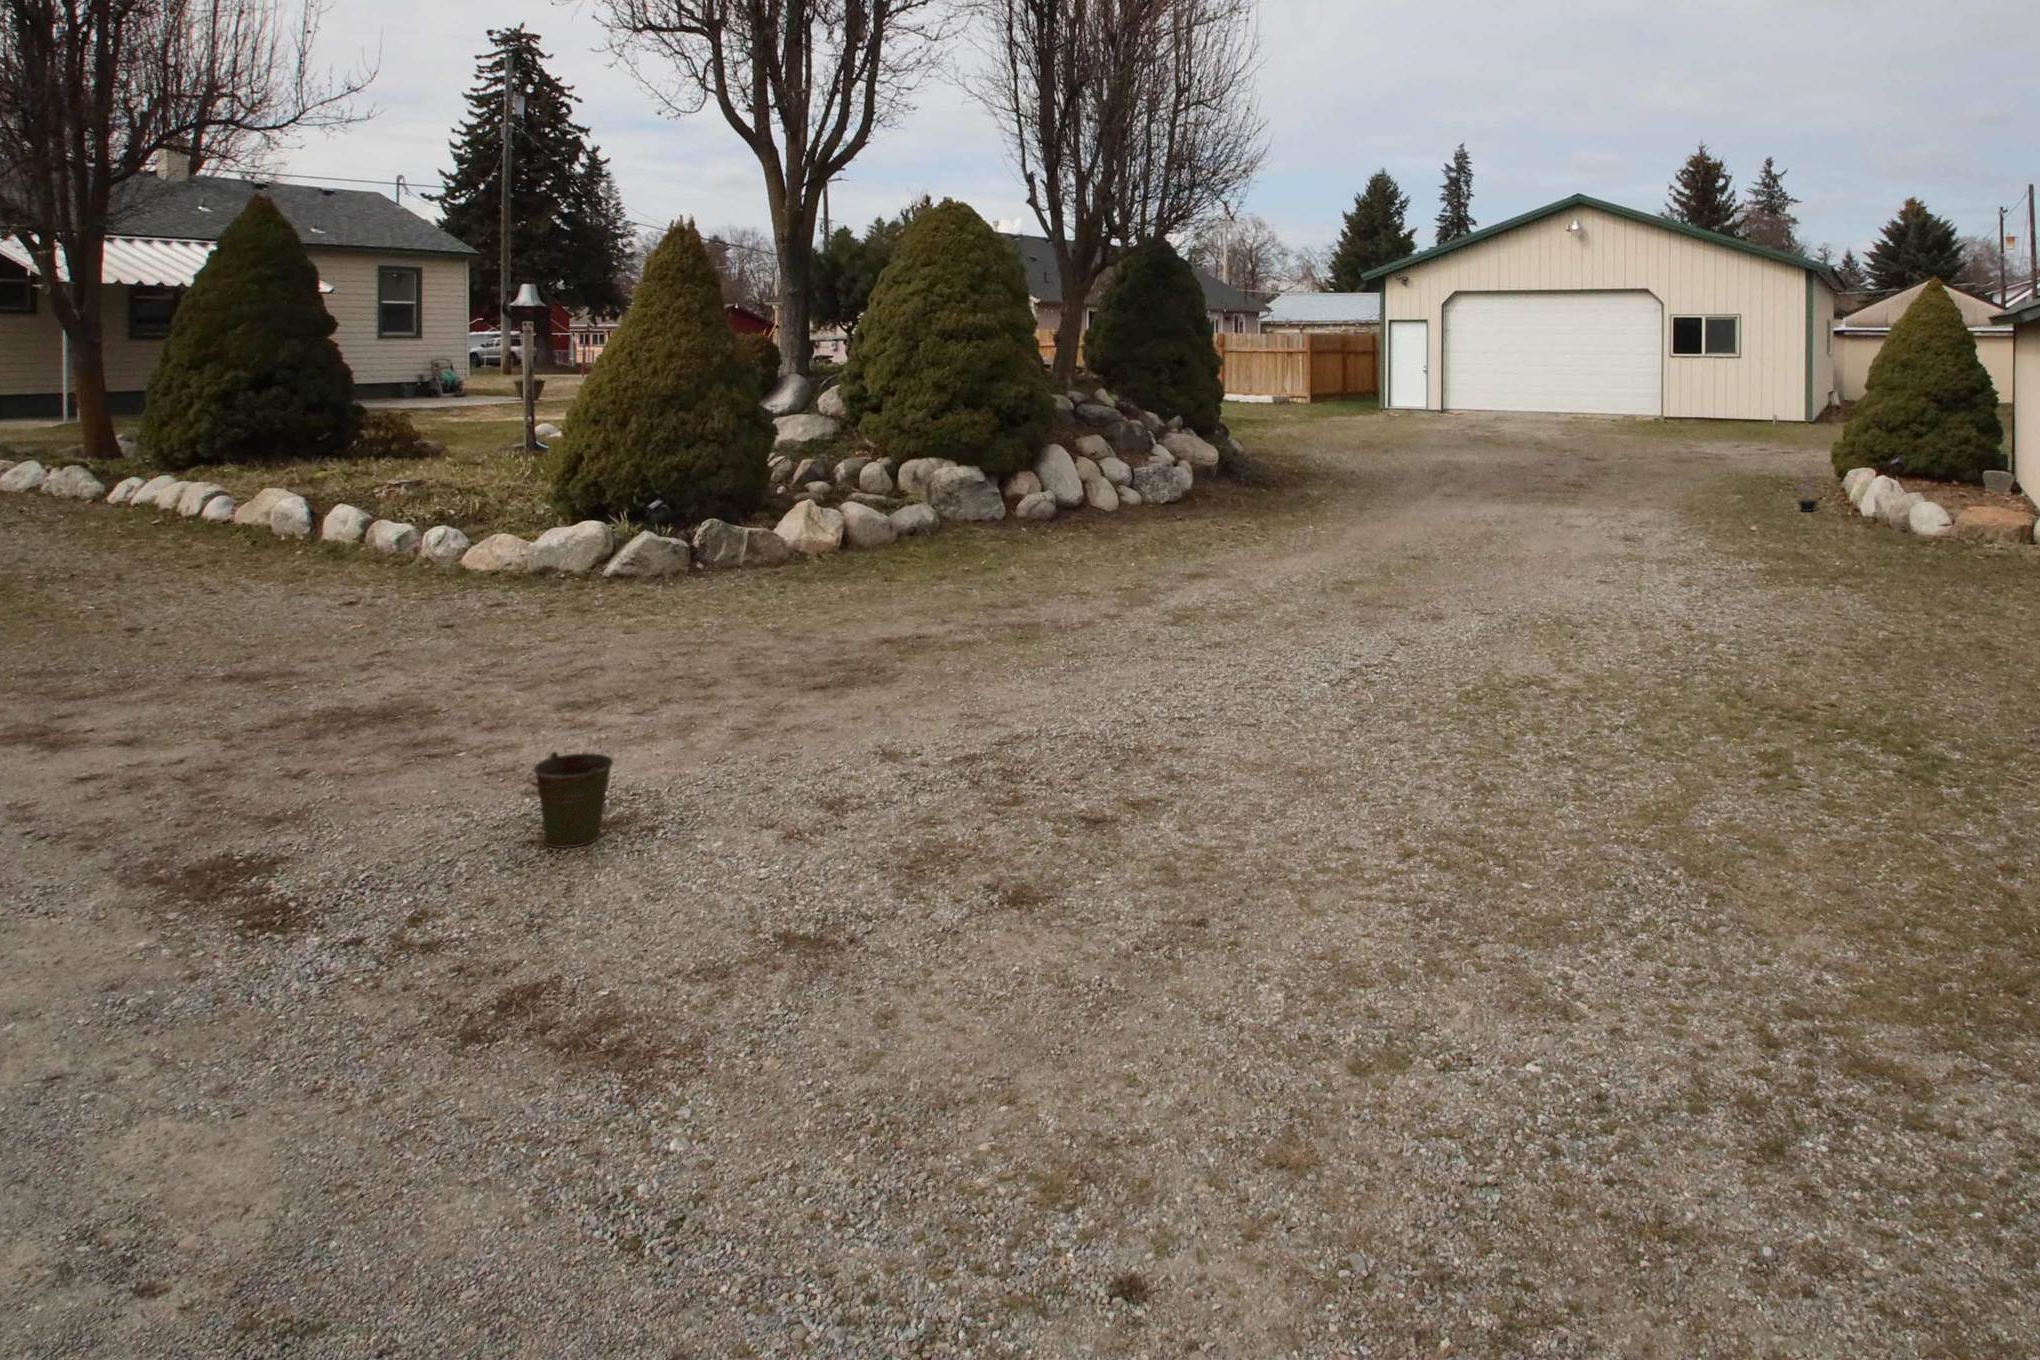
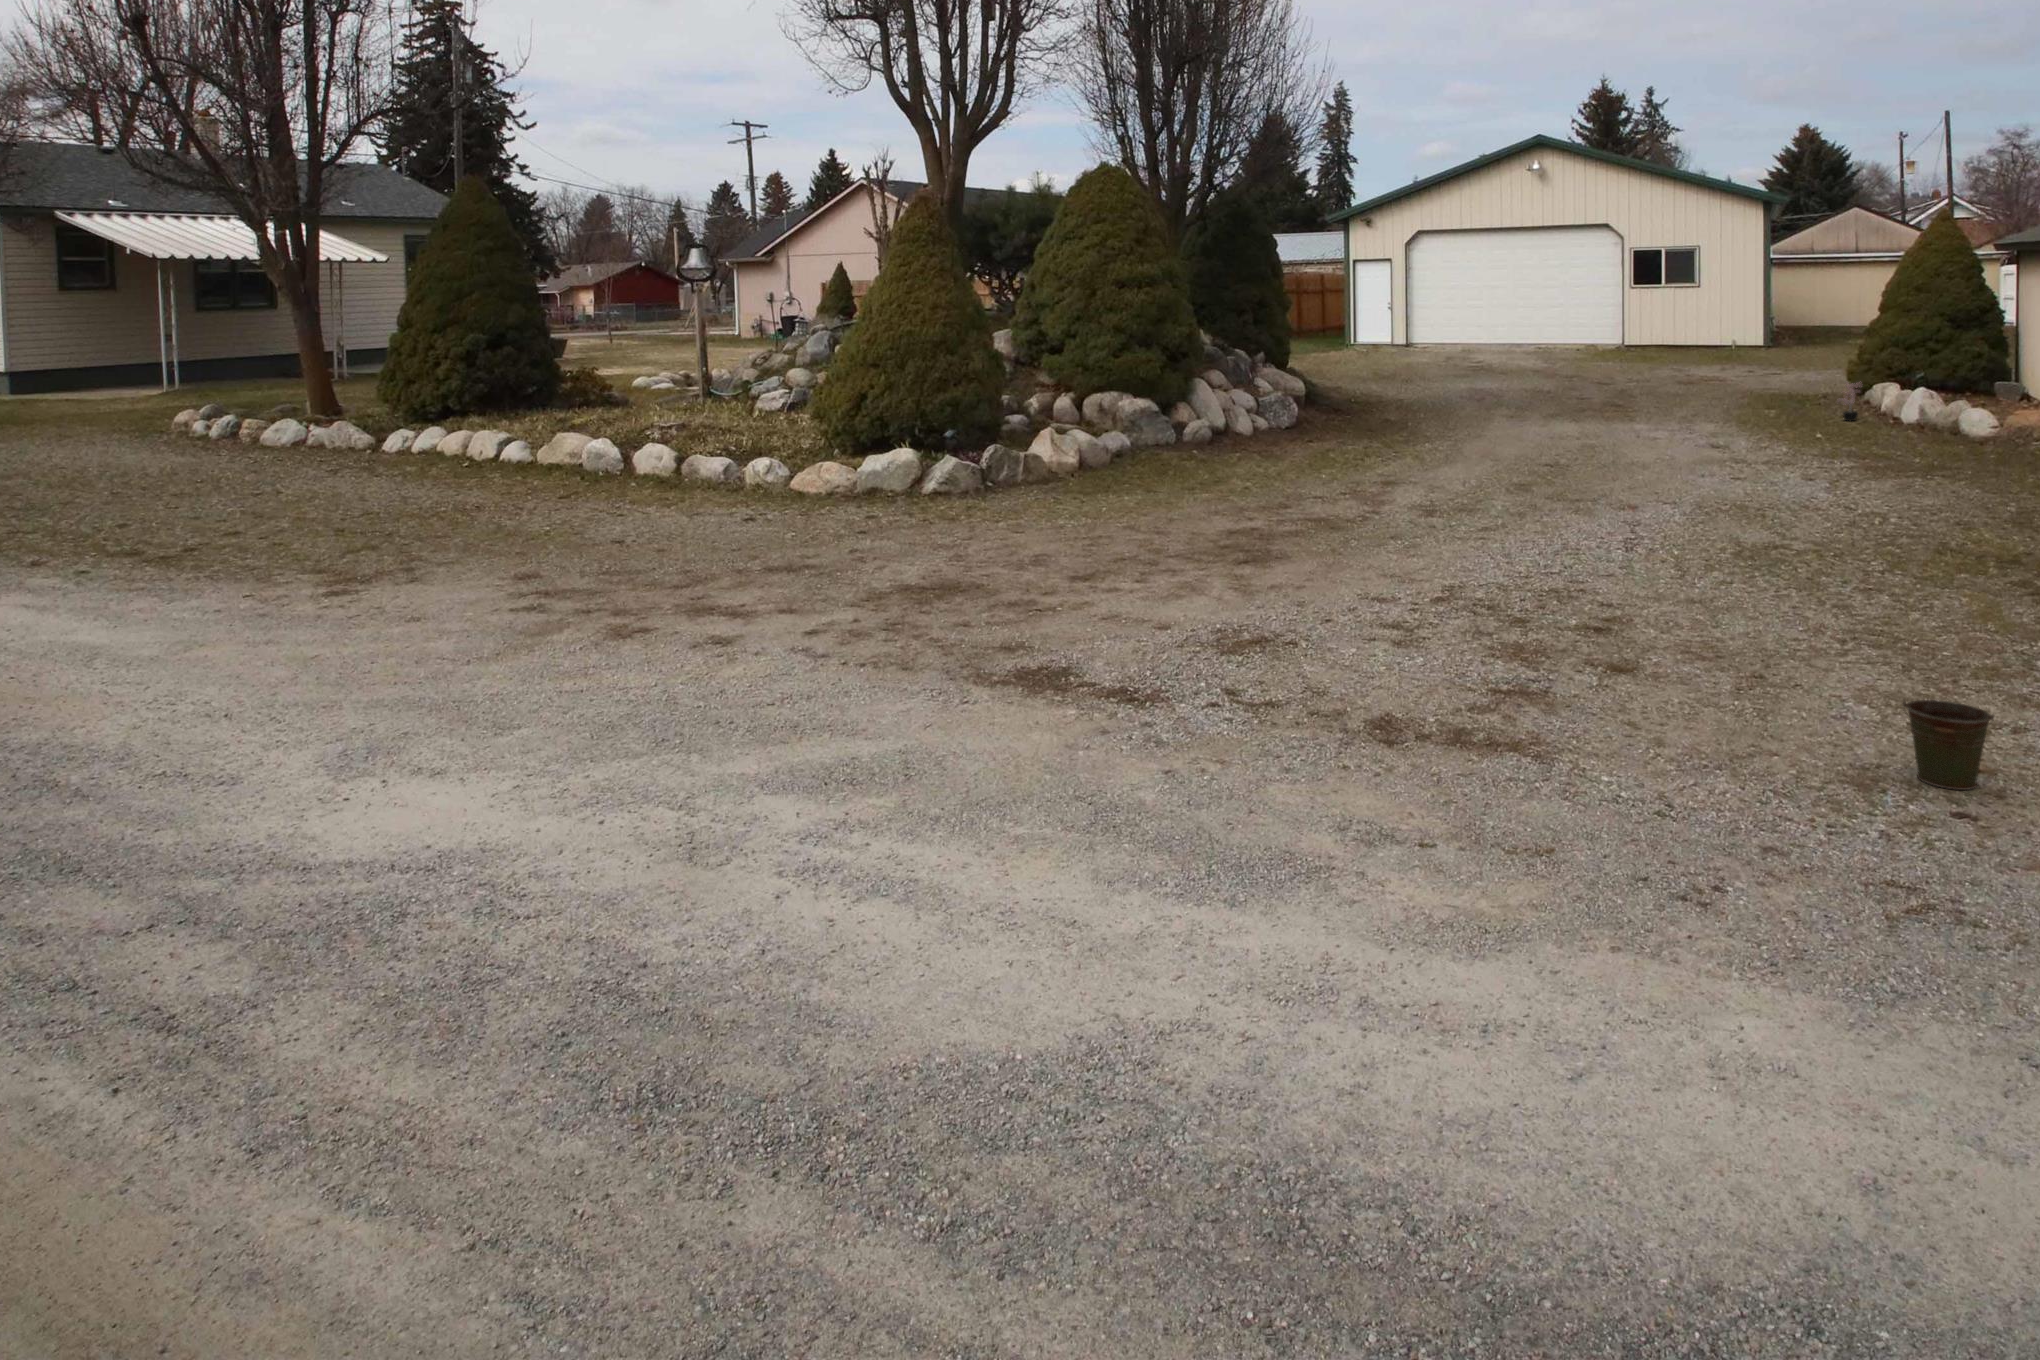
bucket: present [530,752,613,848] -> present [1903,700,1994,790]

